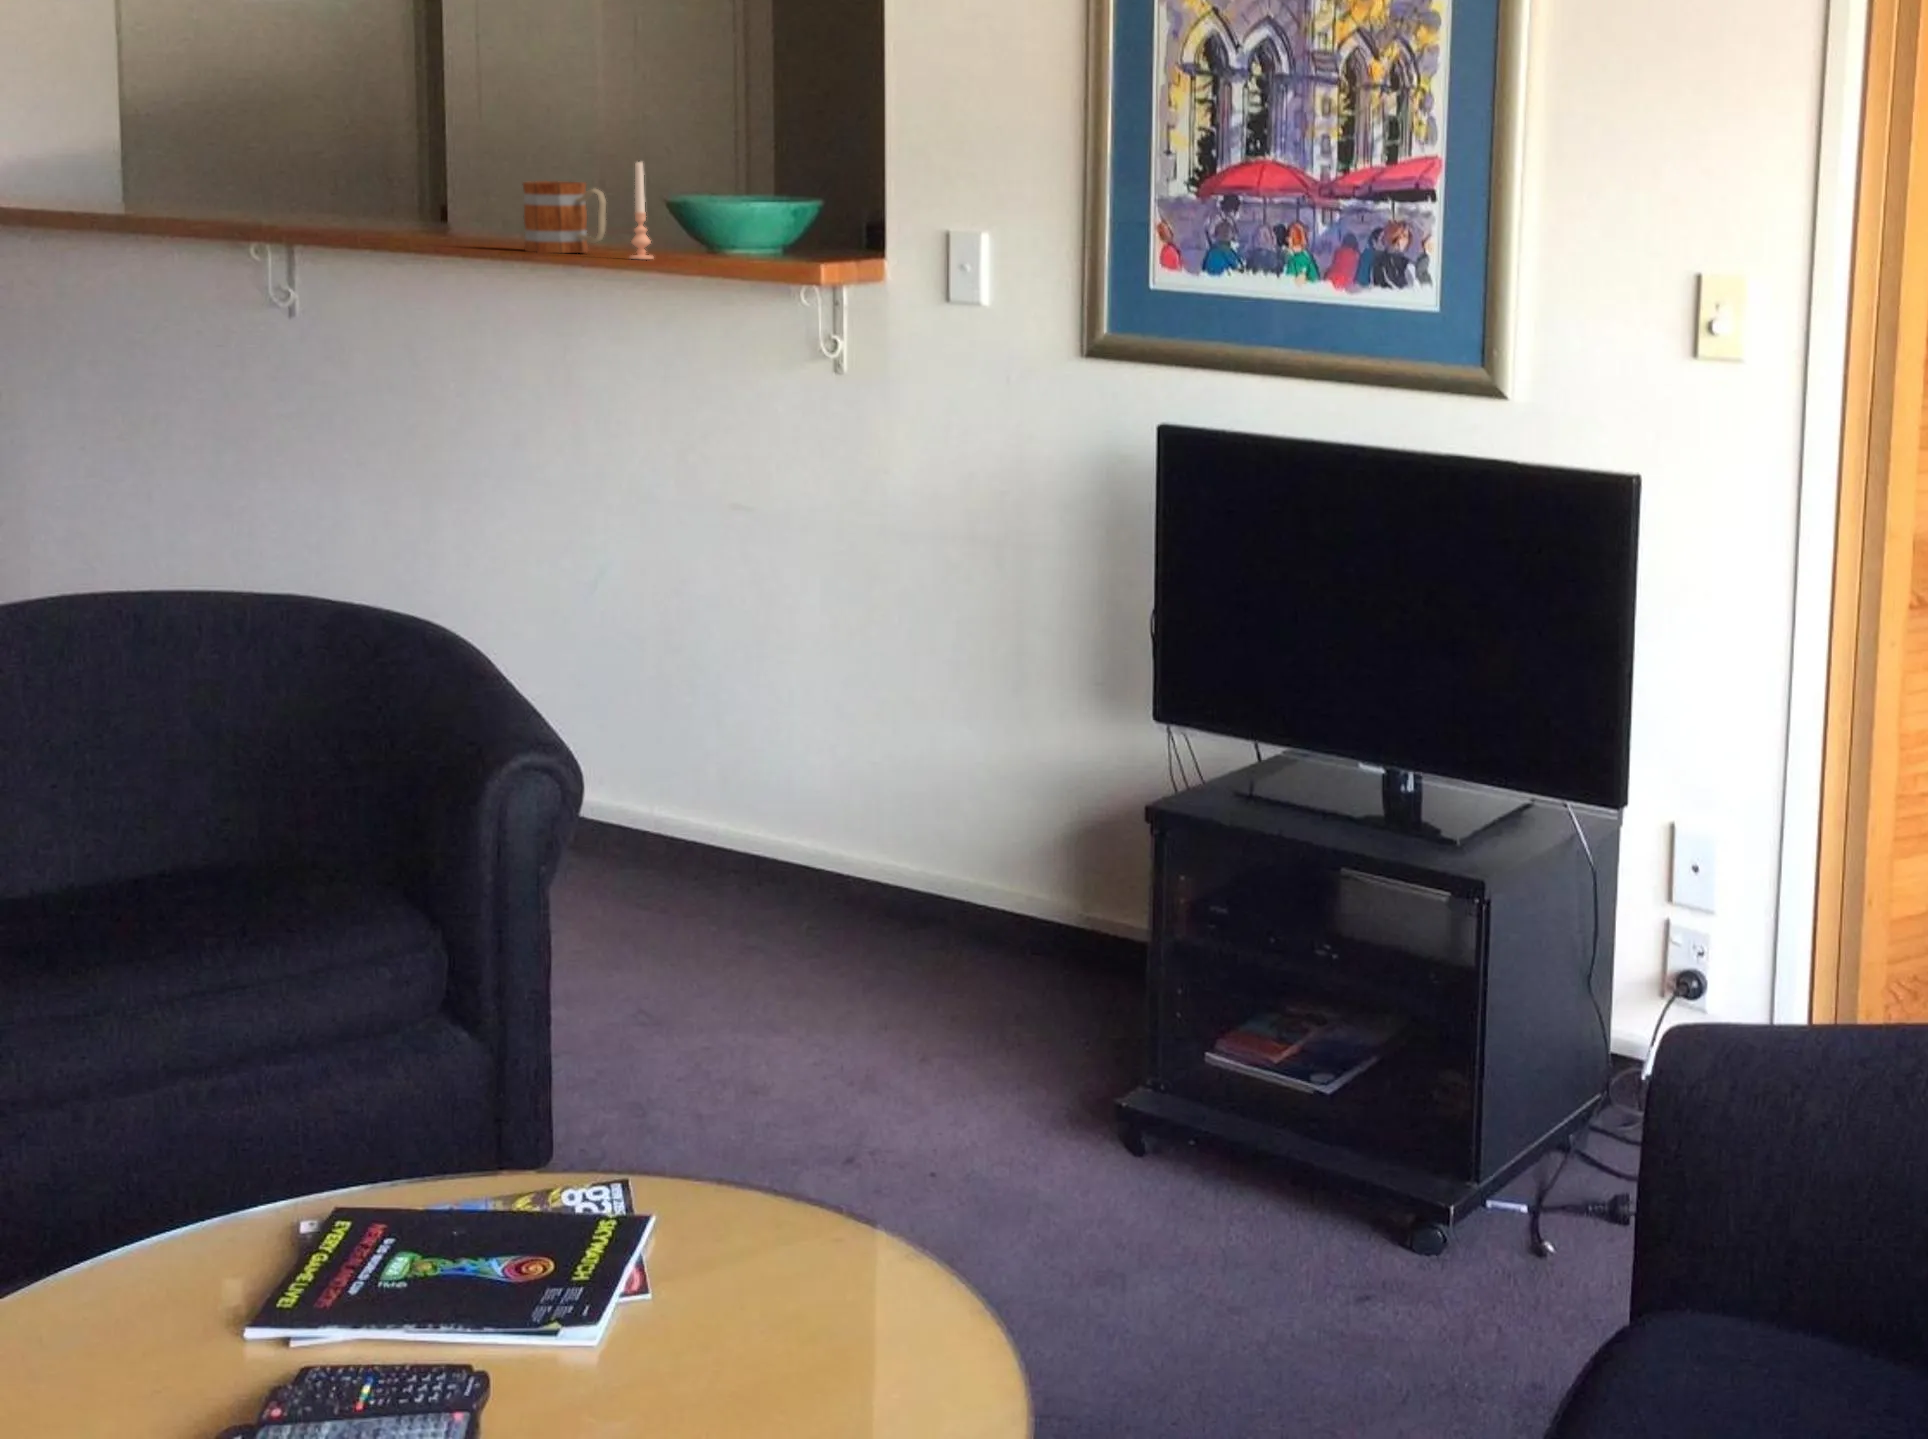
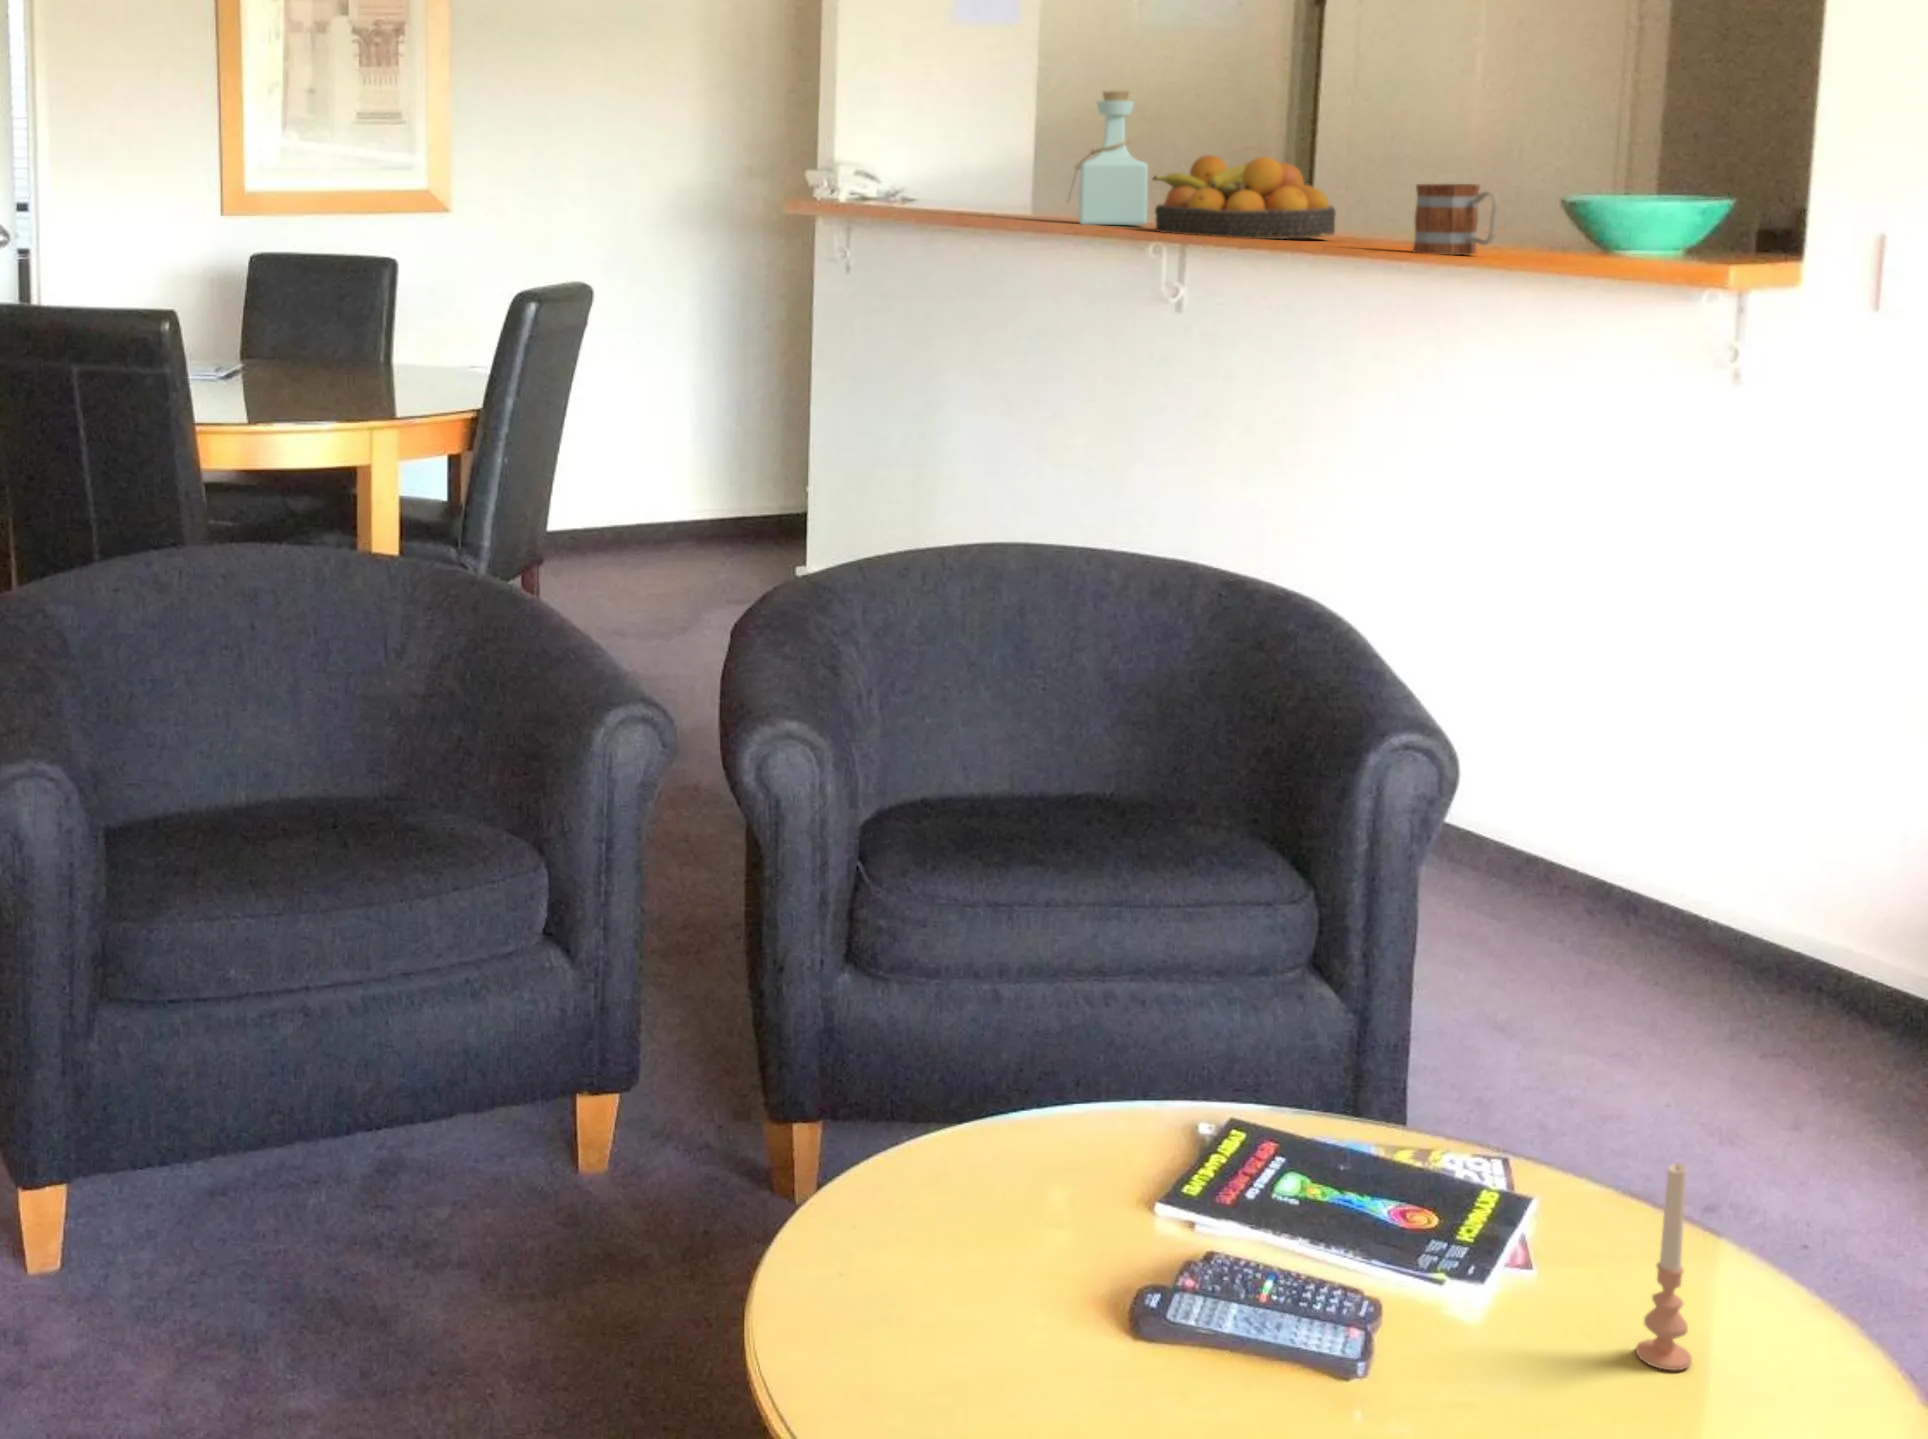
bottle: none [150,77,246,224] -> present [1071,91,1148,225]
fruit bowl: none [243,149,450,238] -> present [1153,155,1336,239]
candle: present [630,162,653,259] -> present [1636,1164,1692,1370]

